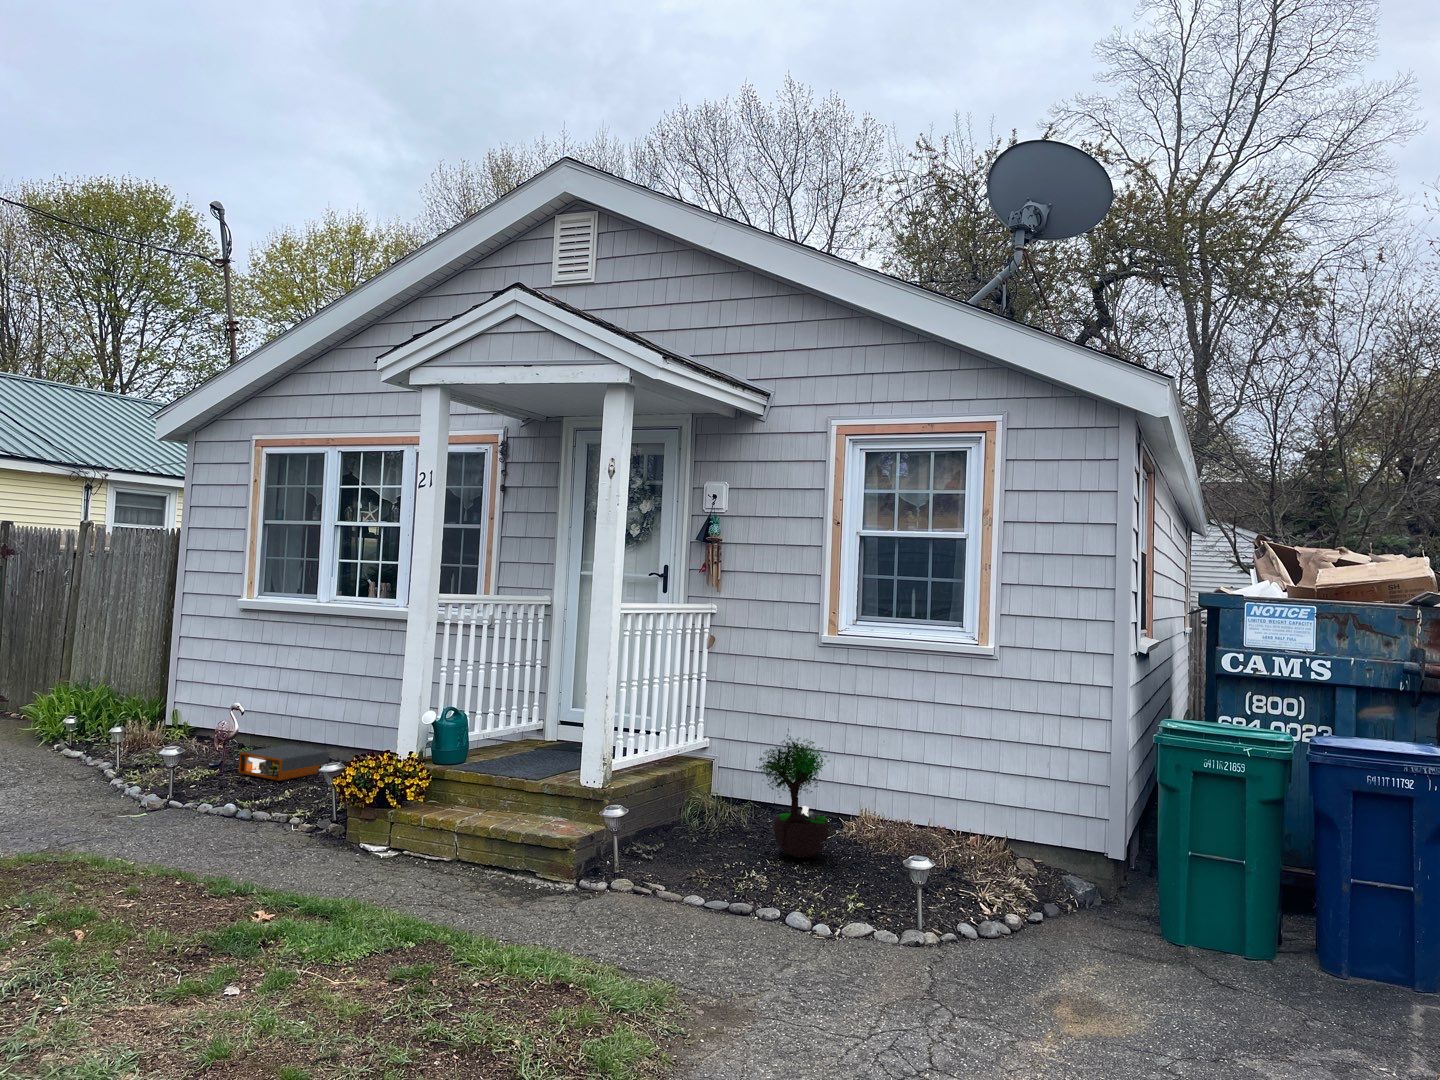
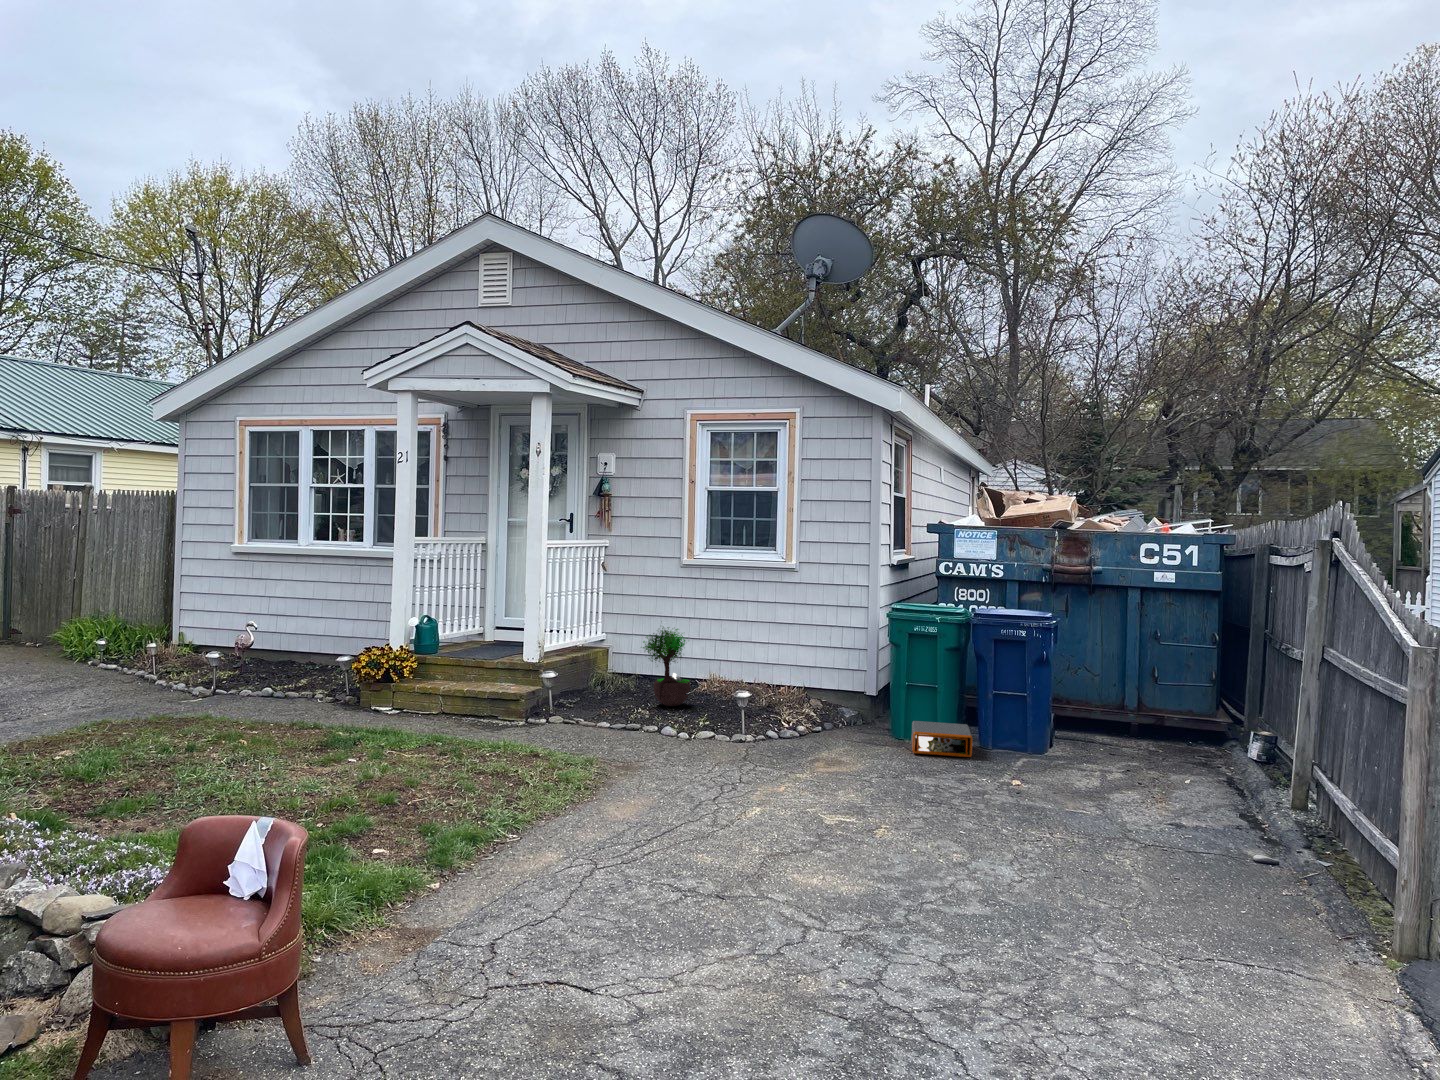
storage box: present [238,745,330,781] -> present [911,721,973,757]

